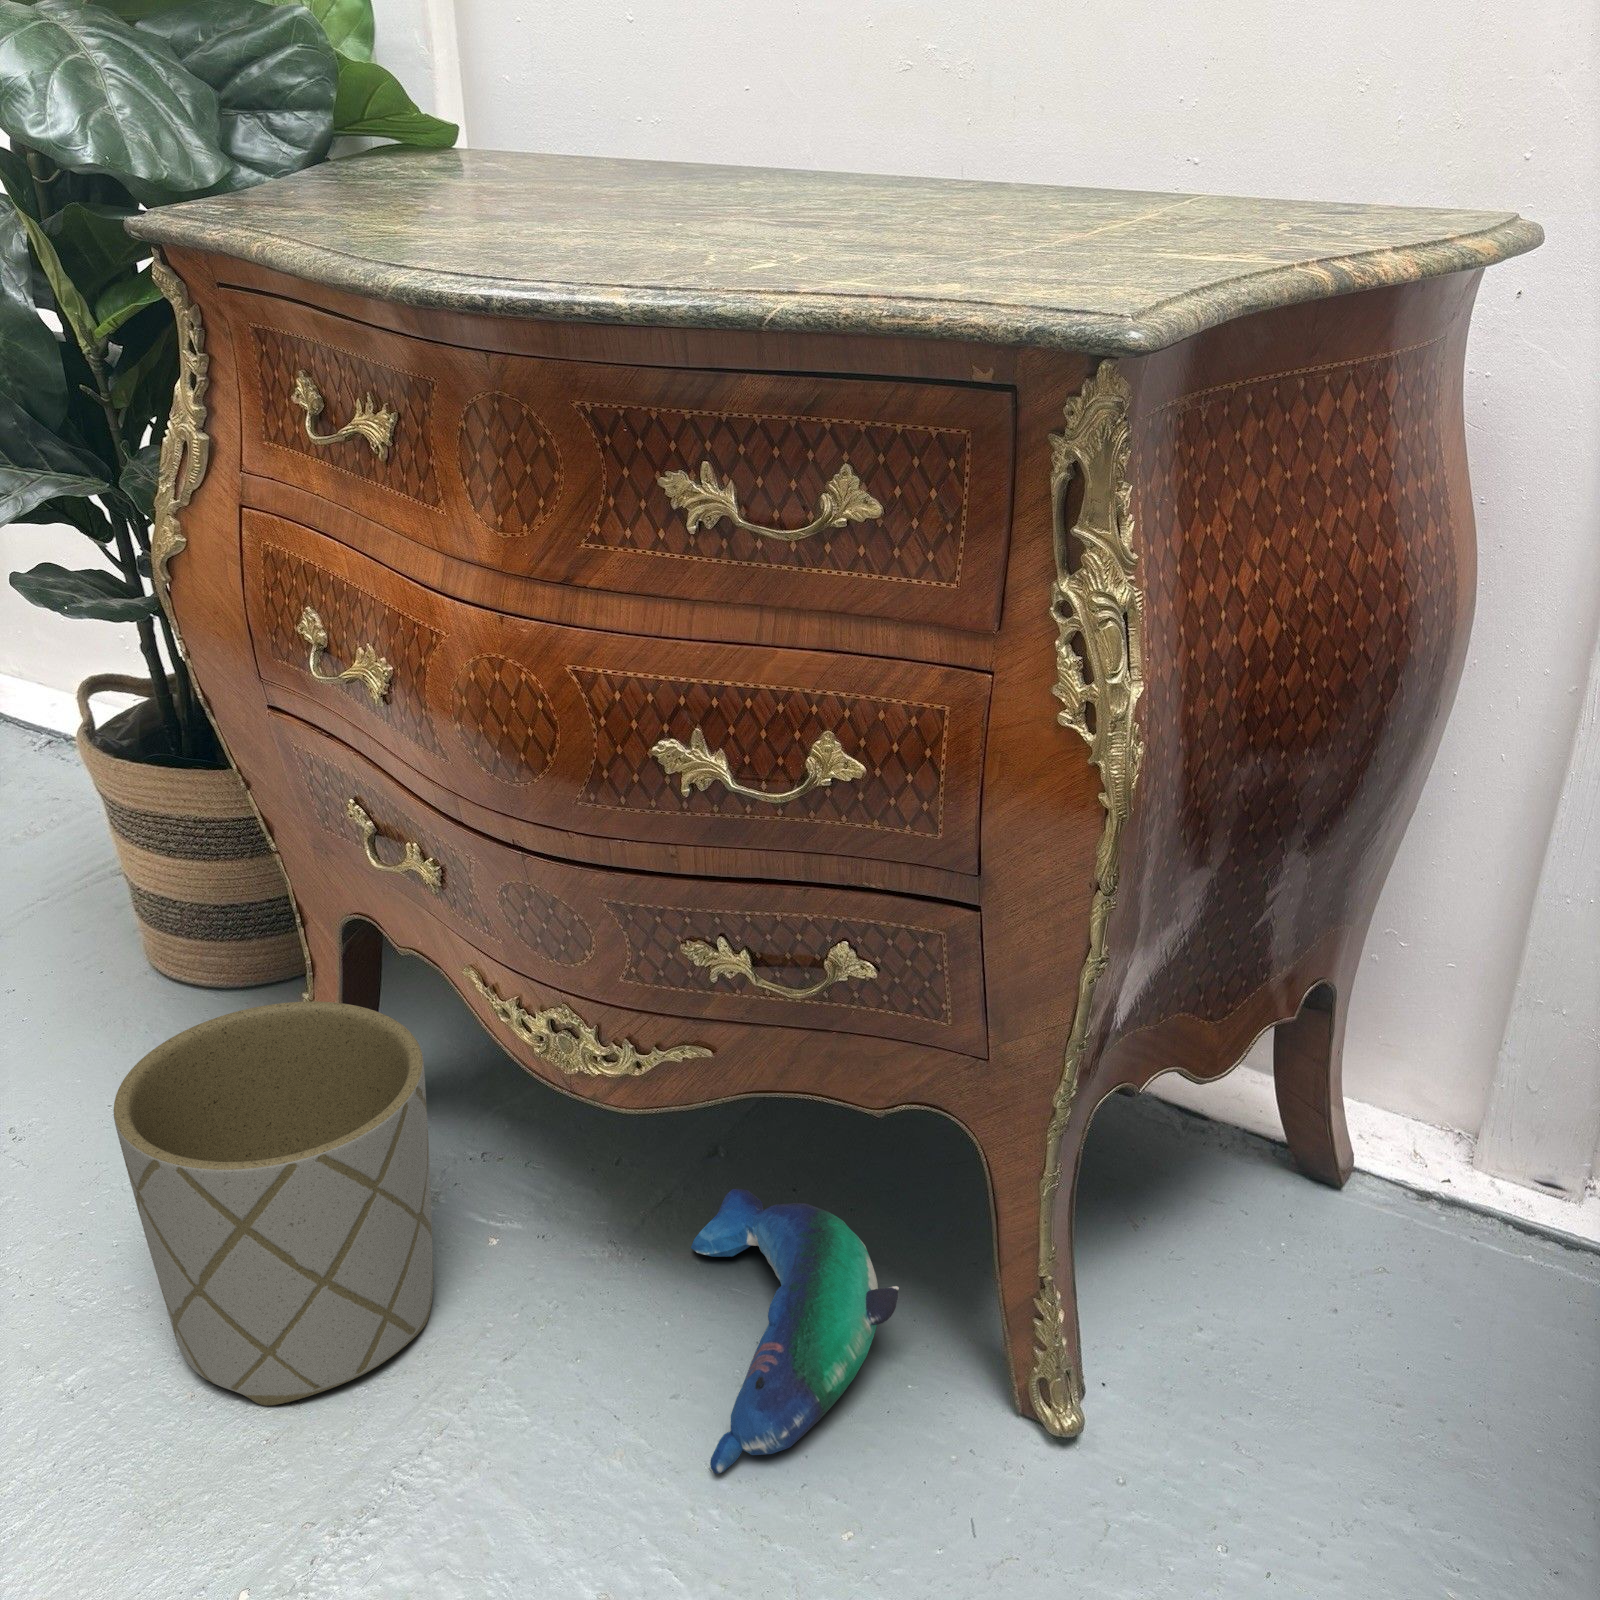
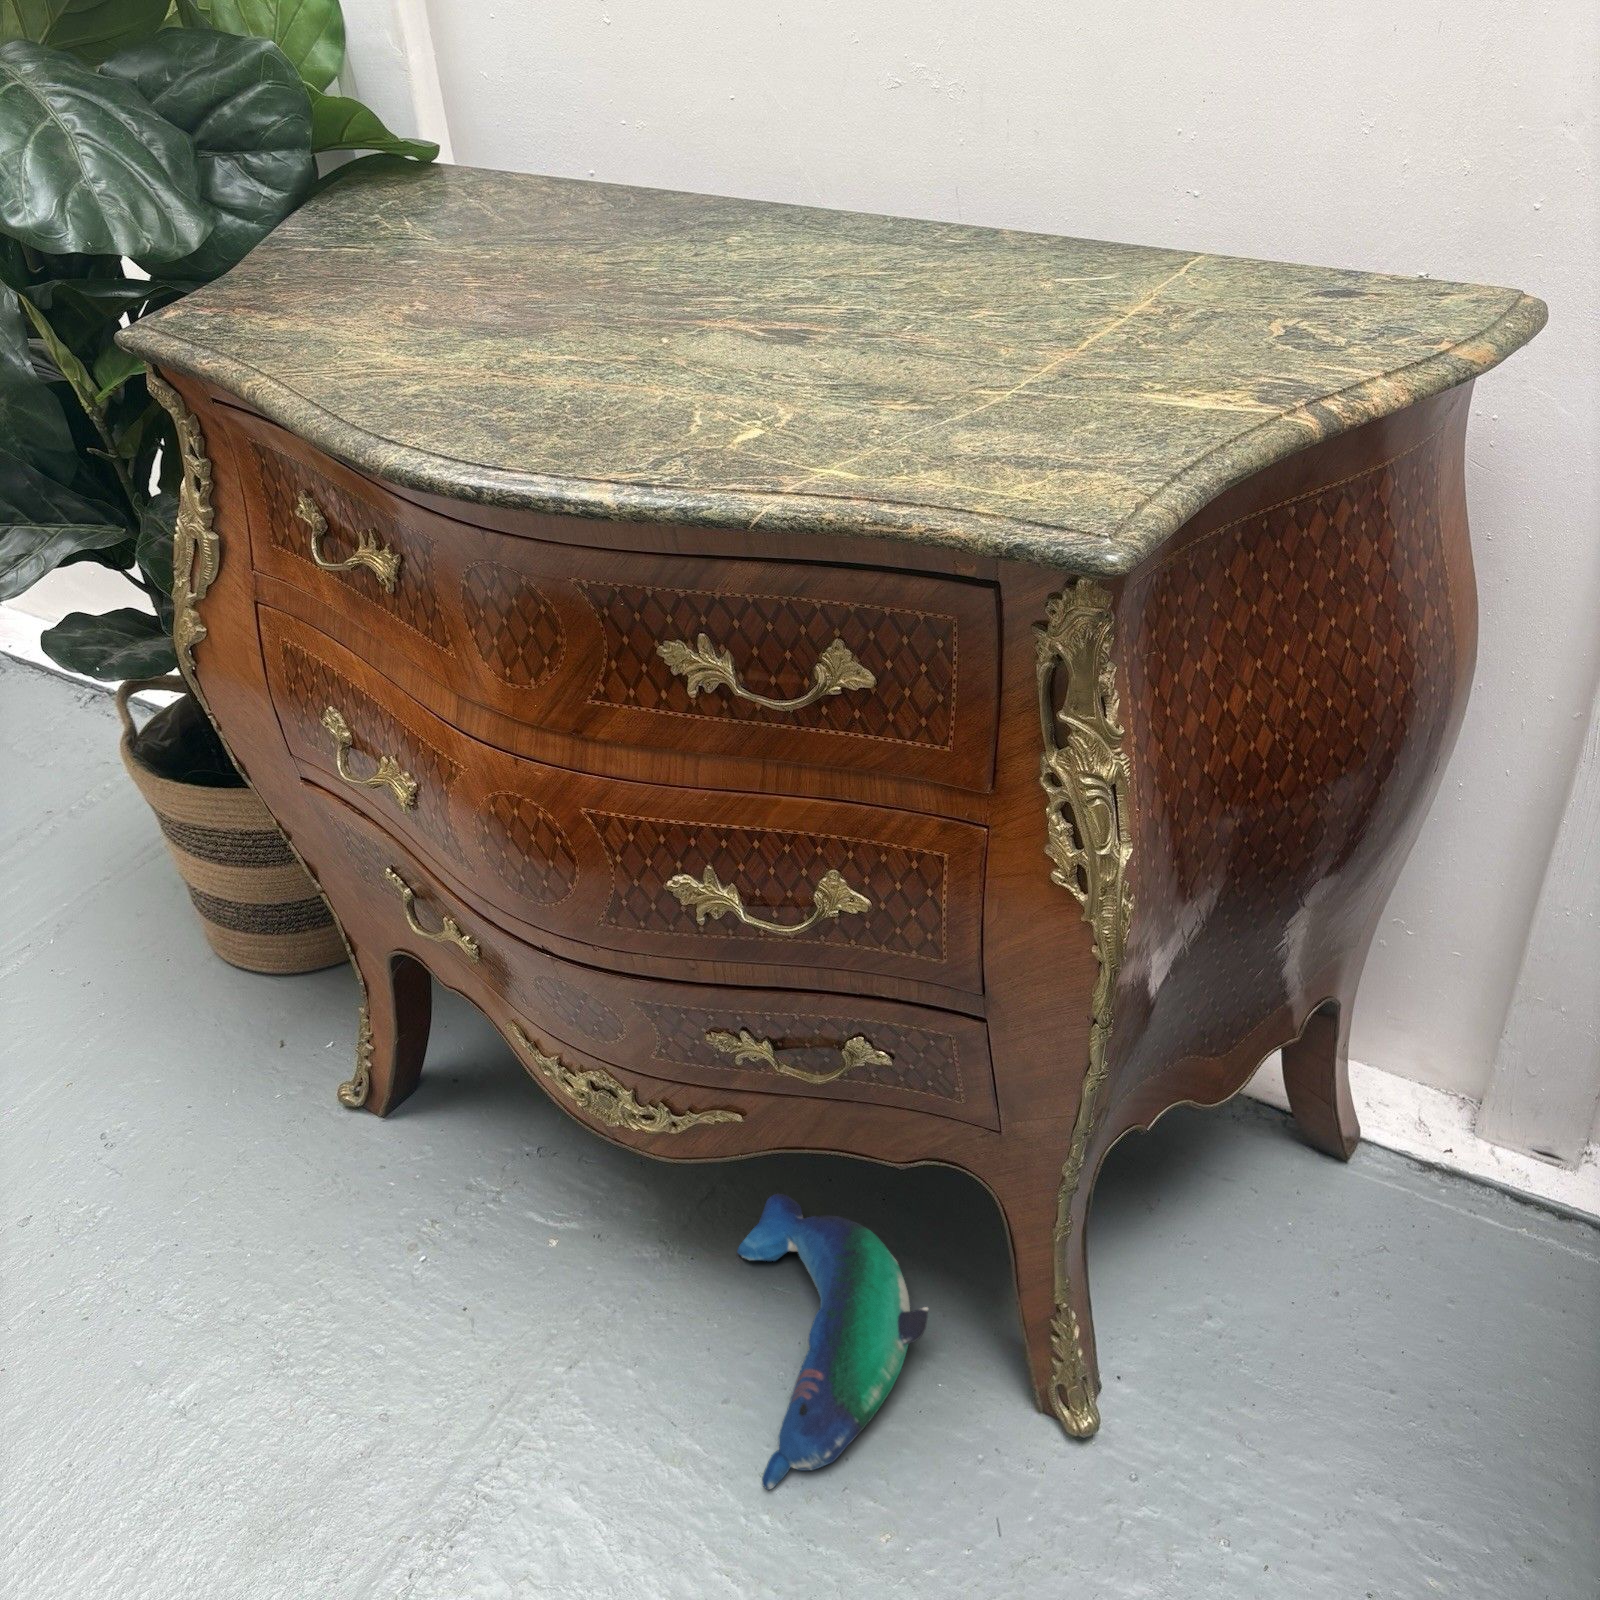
planter: present [113,1001,433,1406] -> none [196,1057,502,1430]

